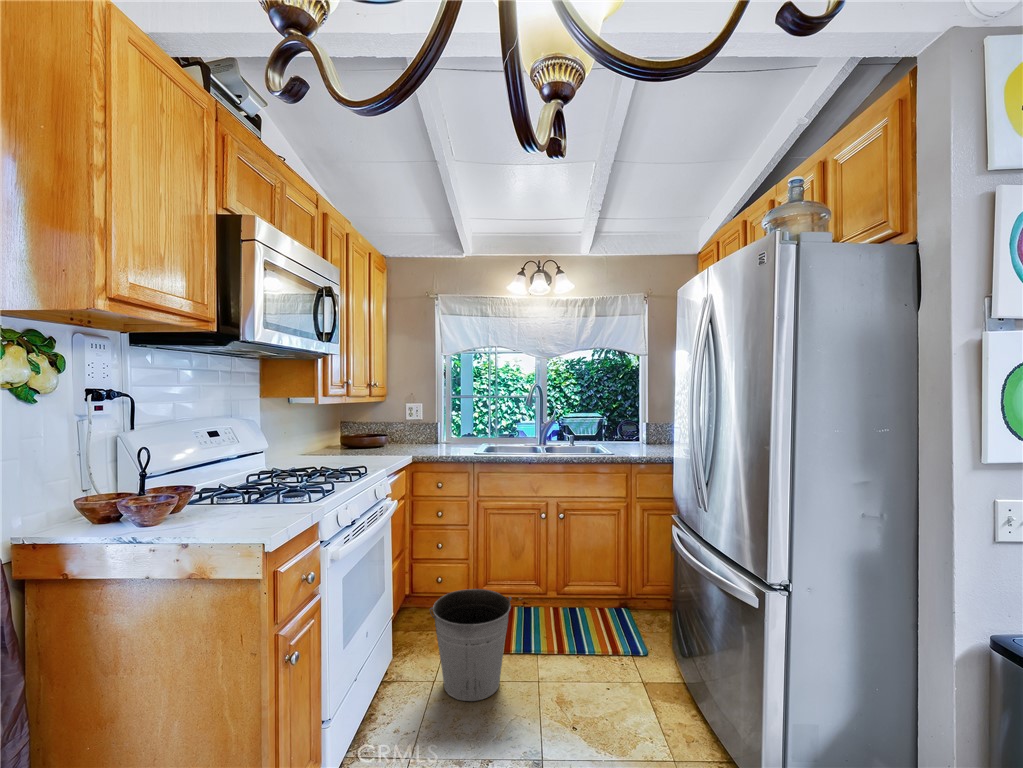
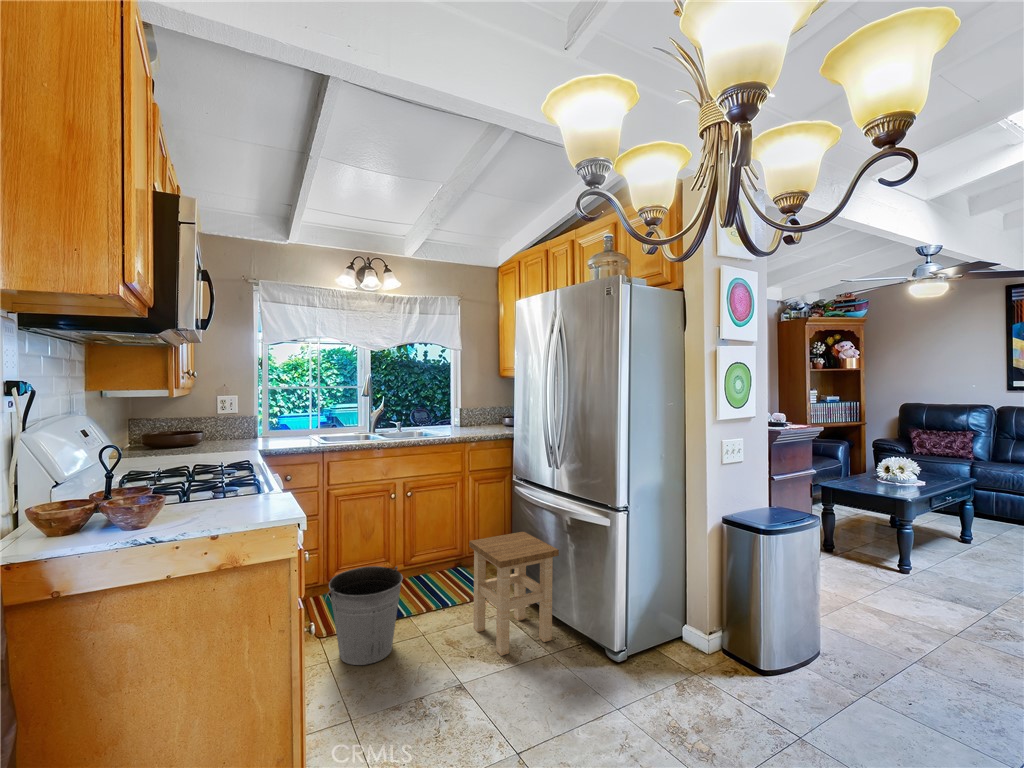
stool: none [594,584,702,748] -> present [469,532,559,656]

